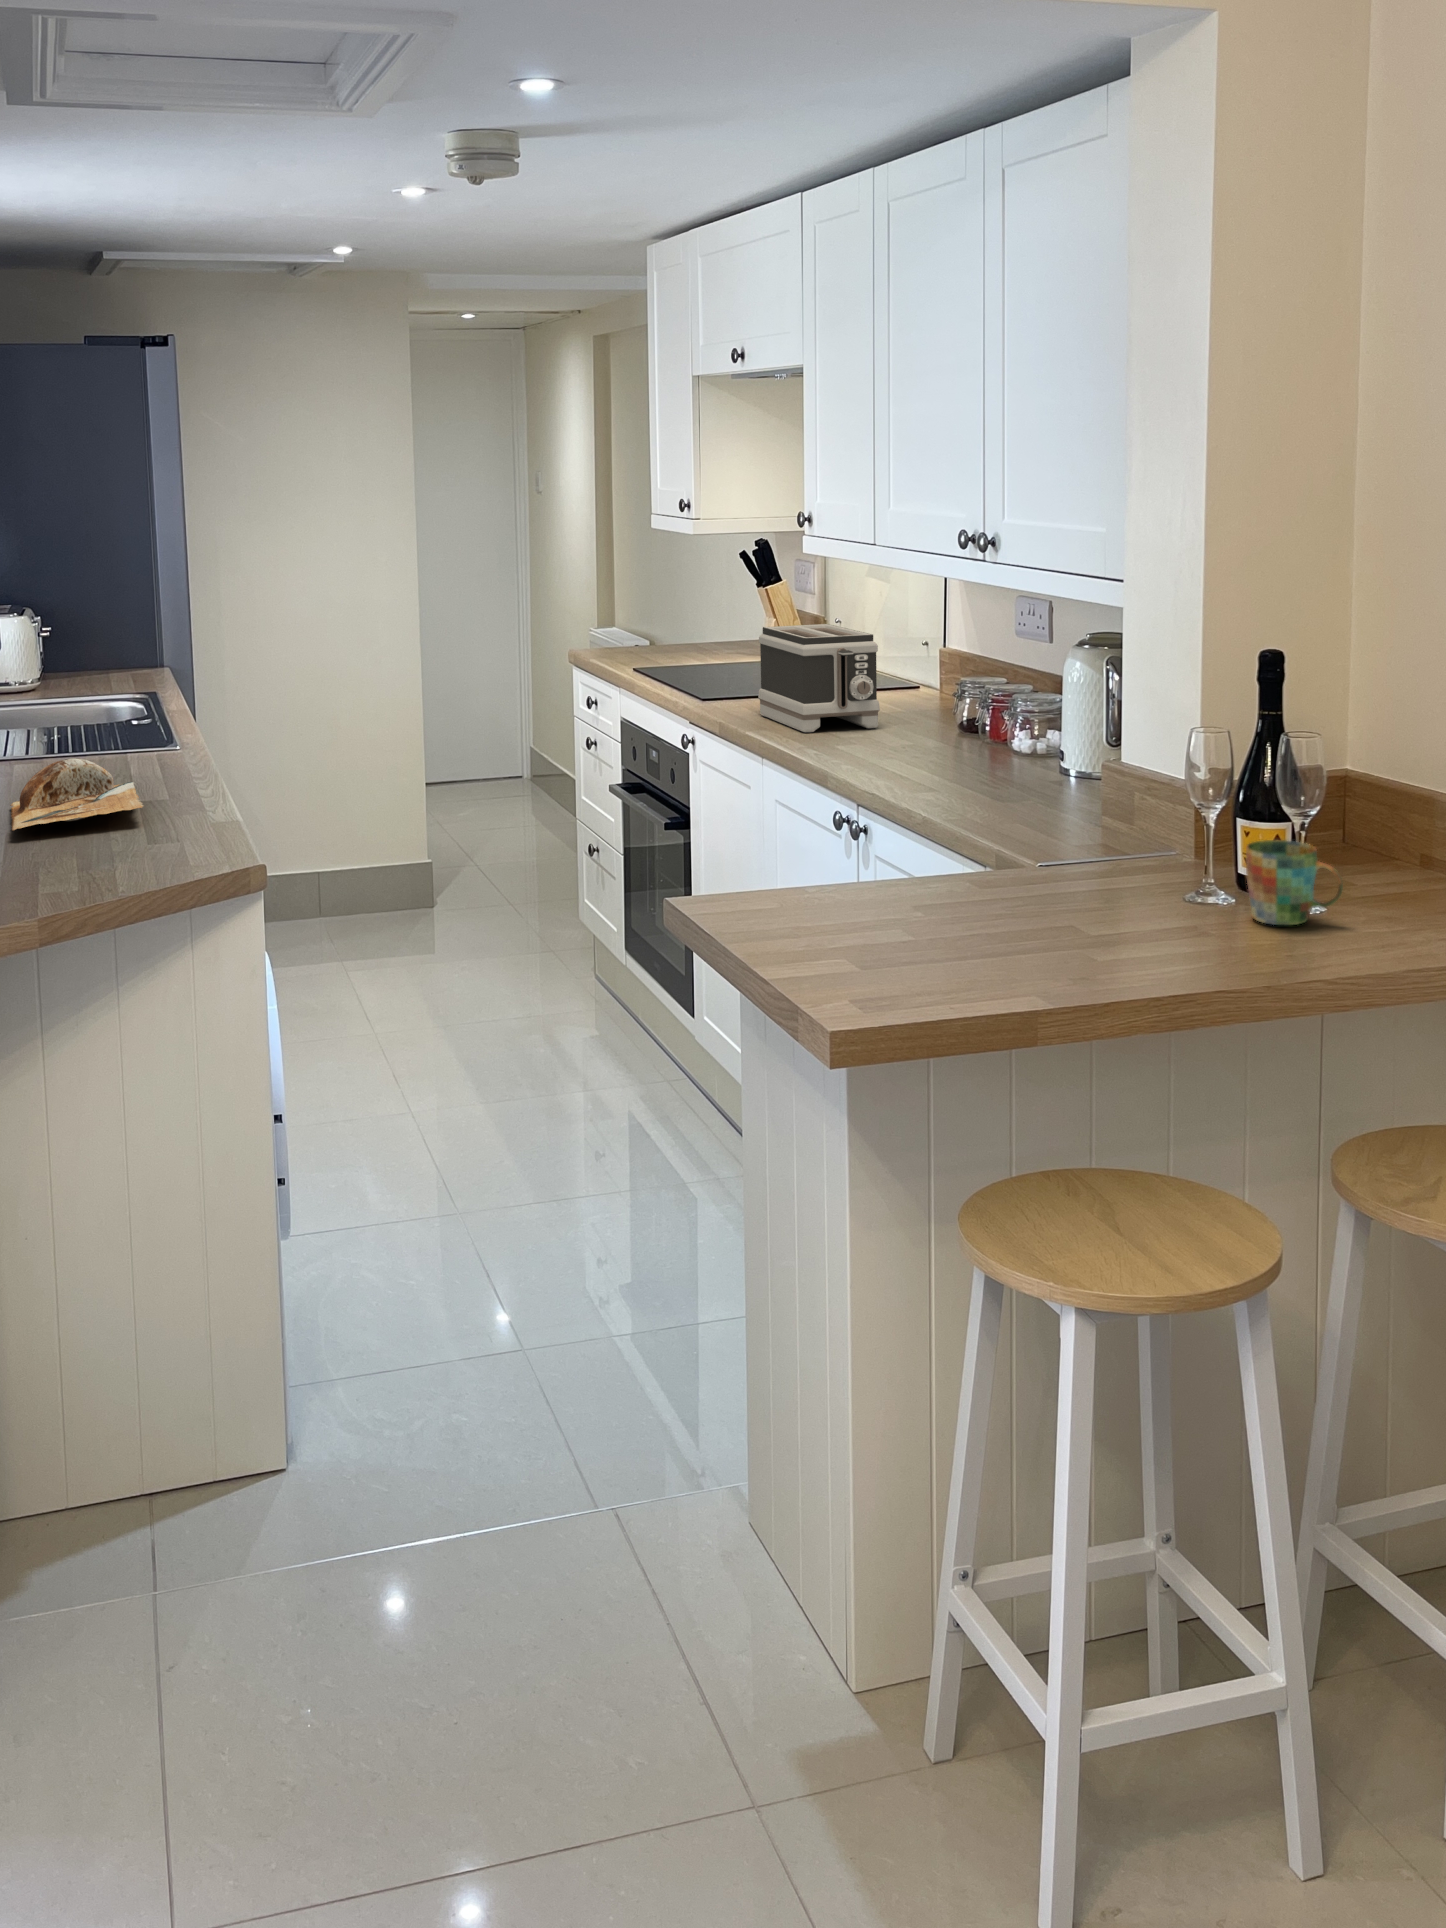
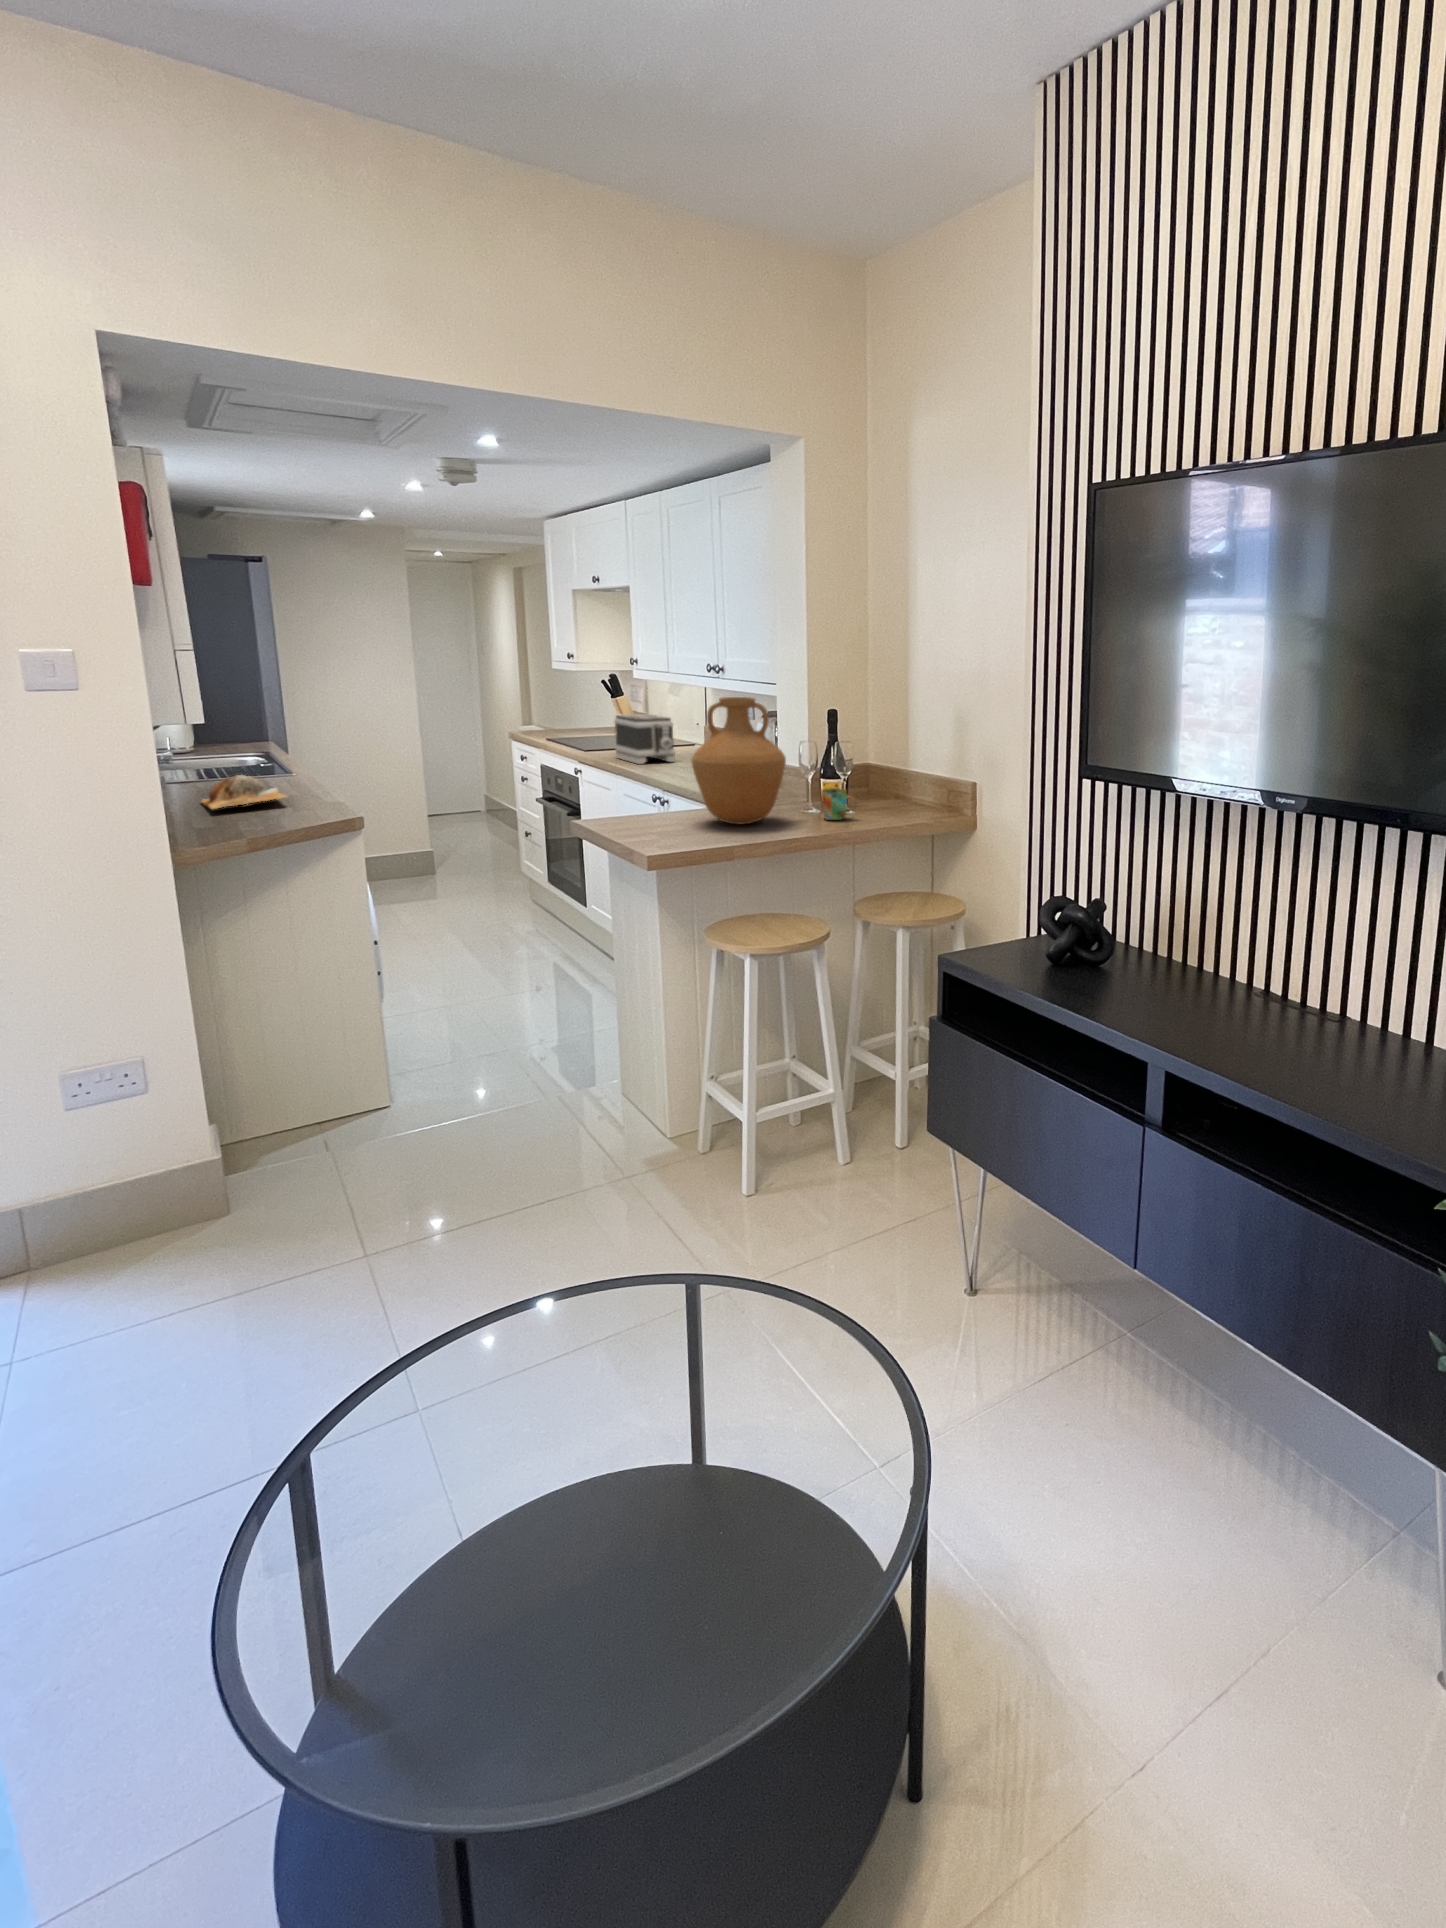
vase: none [929,613,1160,927] -> present [691,697,786,824]

